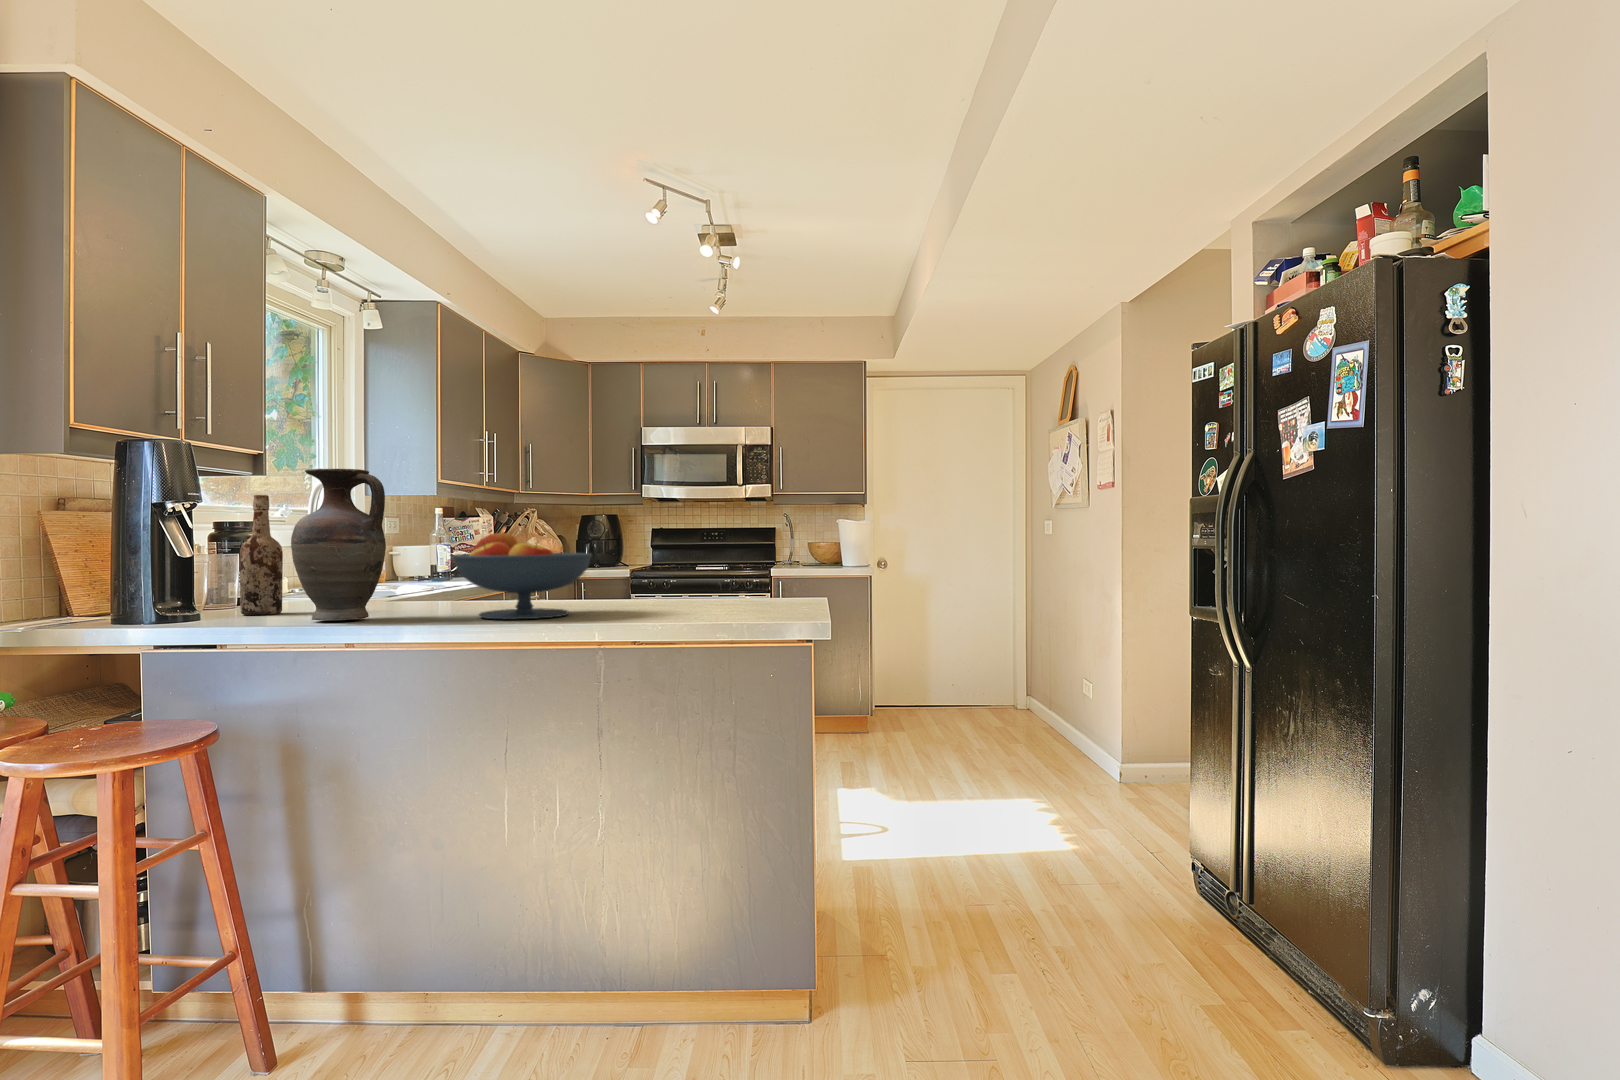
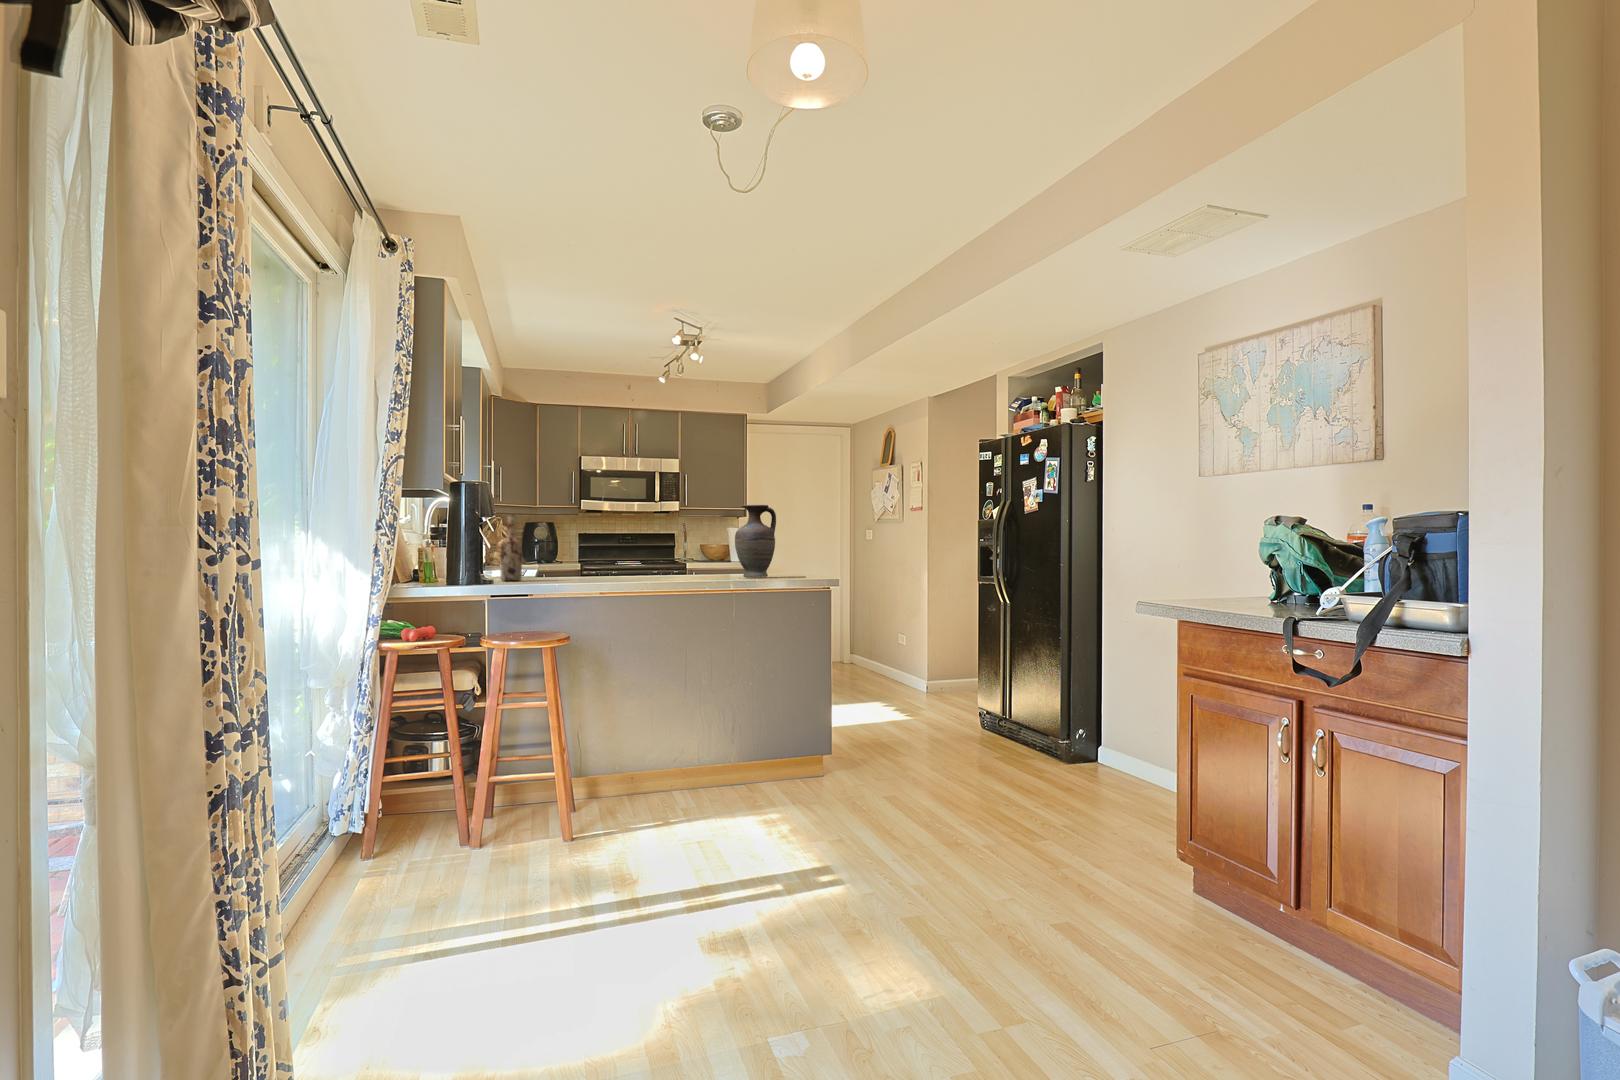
vase: present [291,469,386,621] -> present [735,505,776,577]
fruit bowl: present [452,533,592,619] -> none [640,536,710,580]

